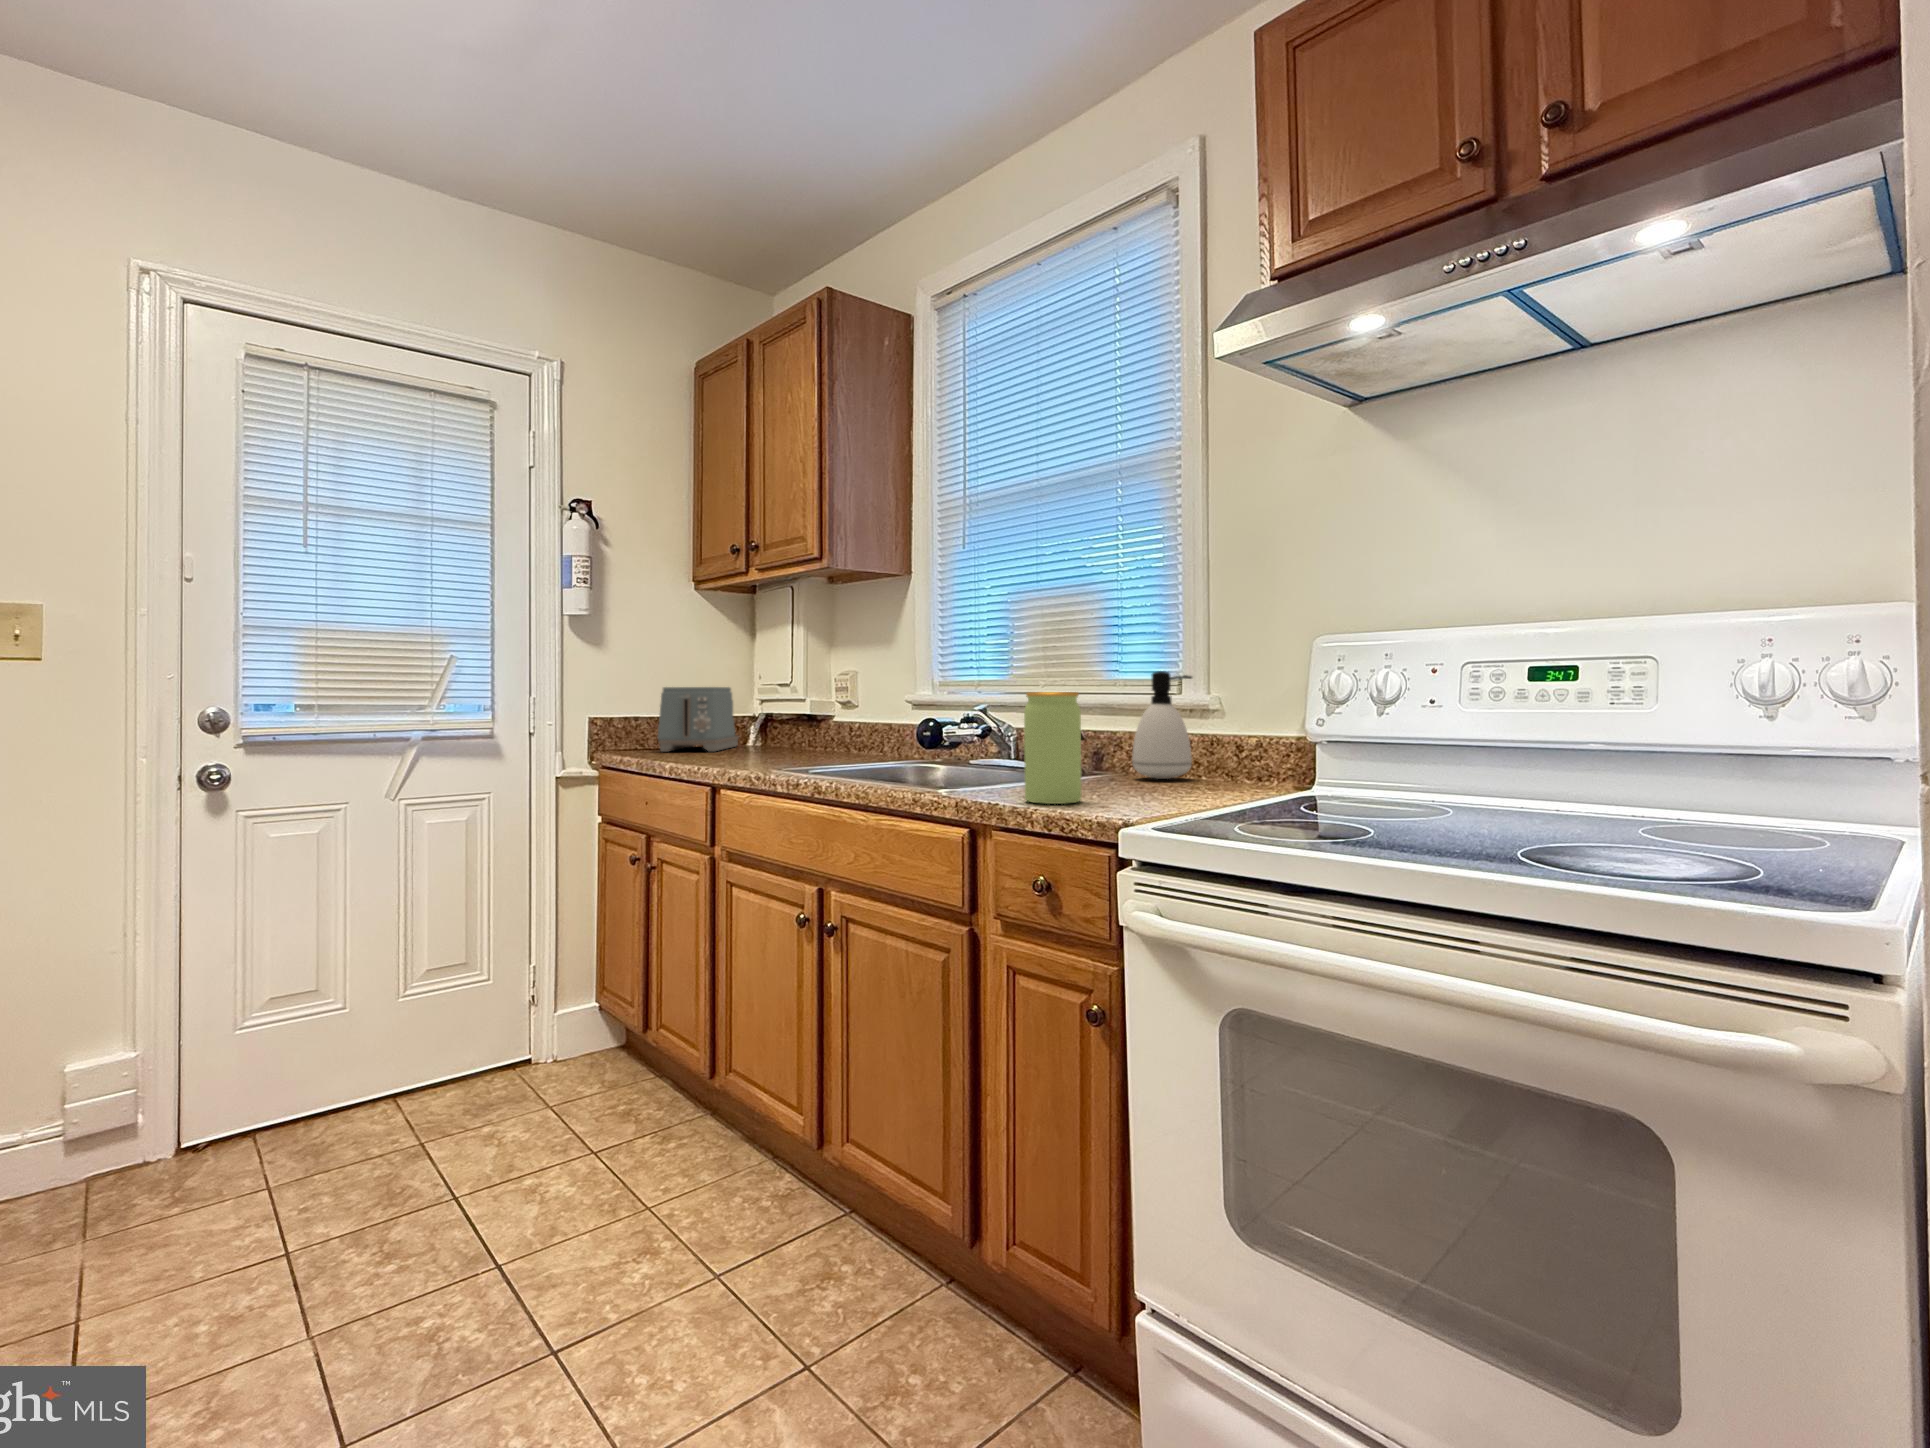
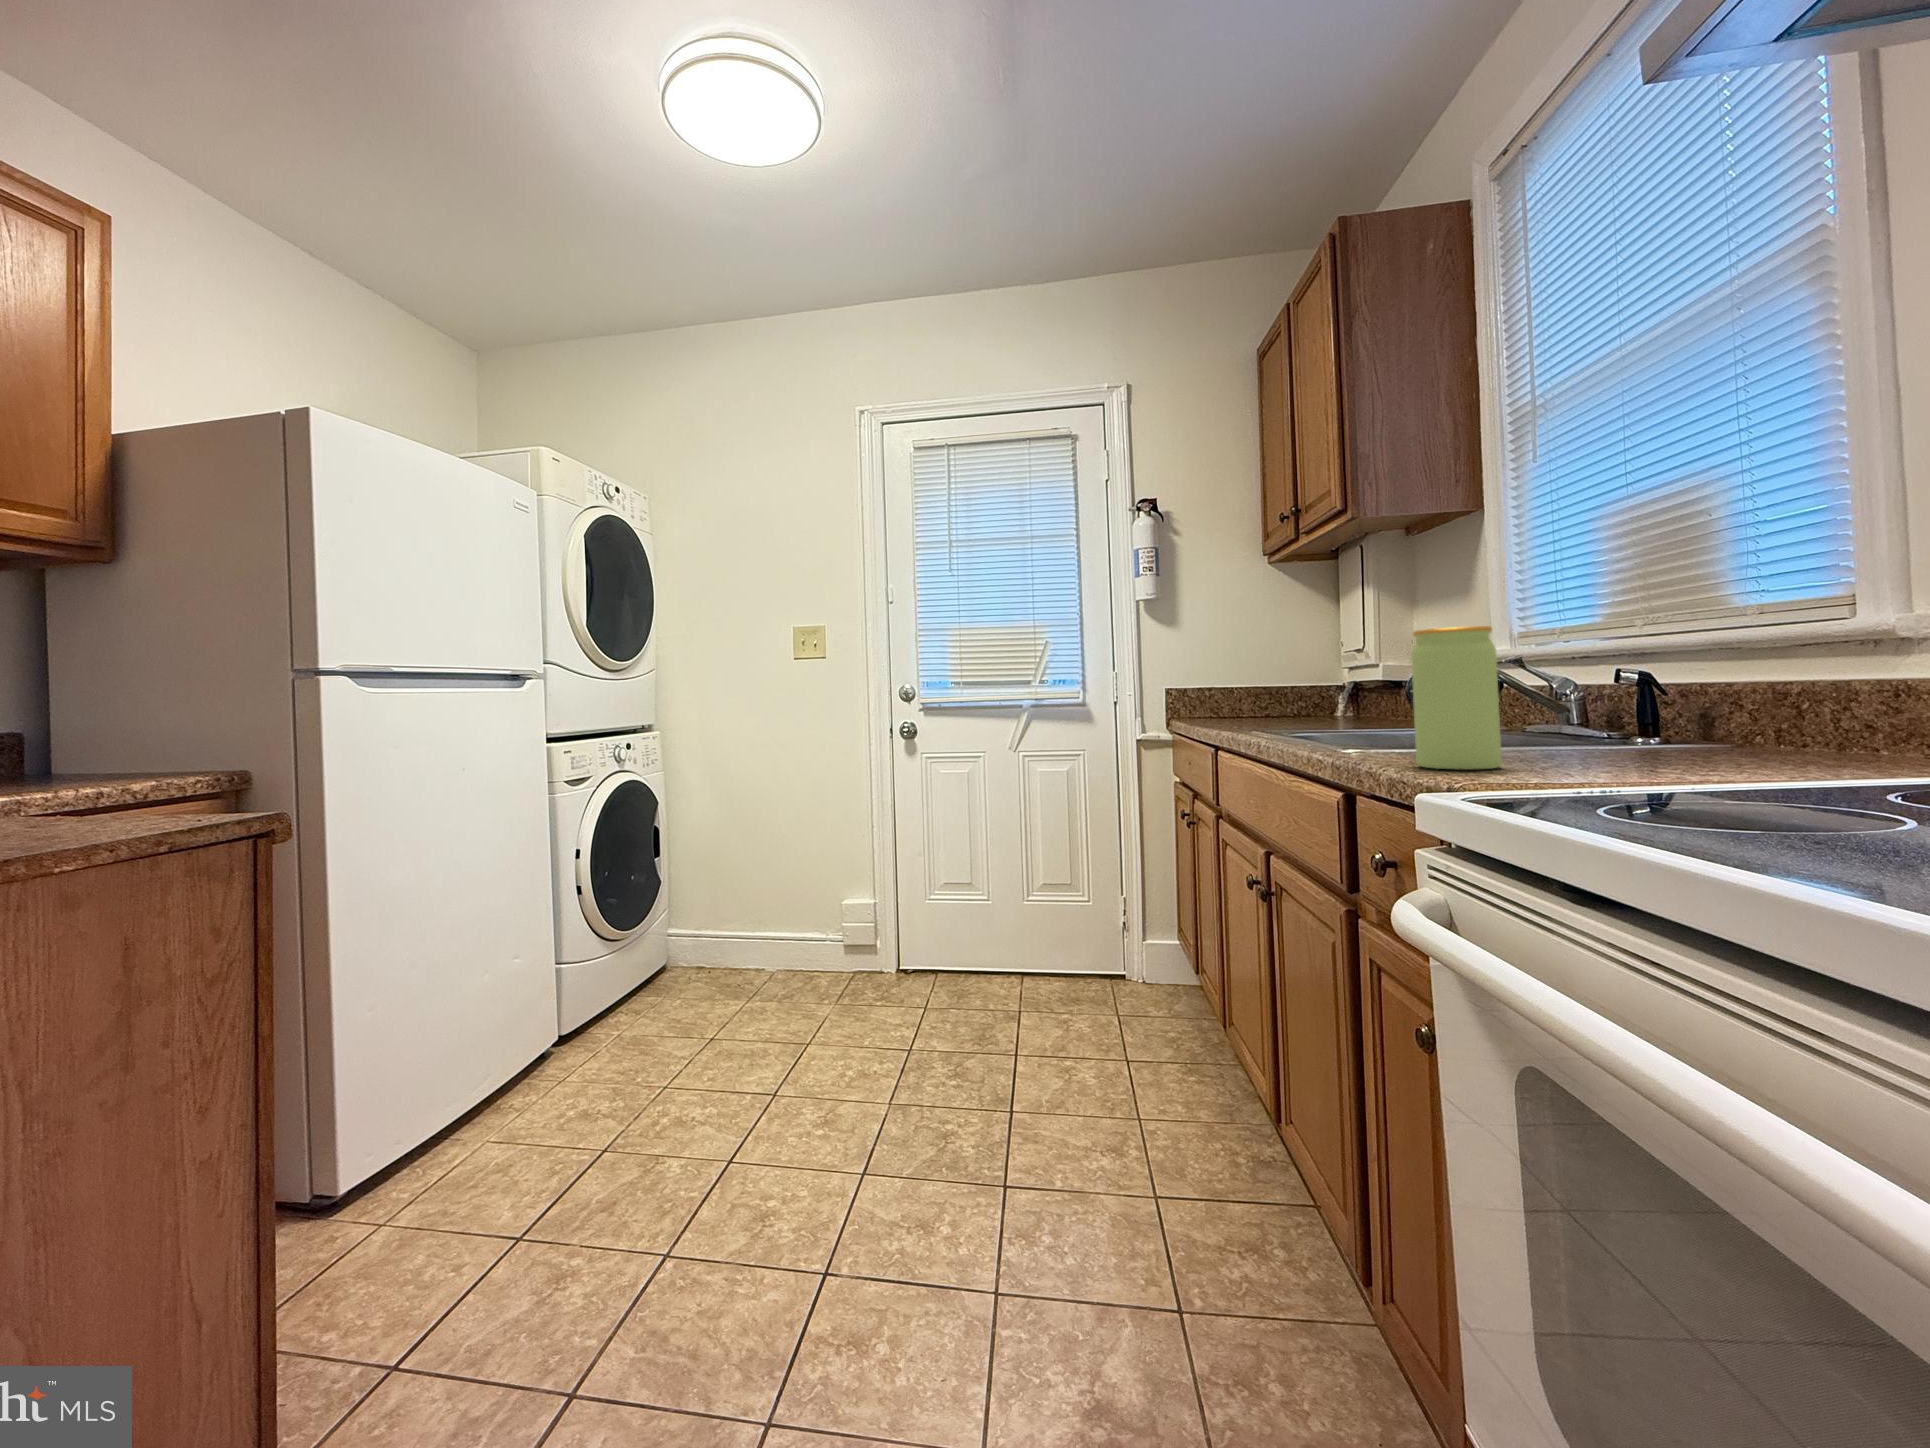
soap dispenser: present [1132,671,1192,779] -> none [1720,587,1848,750]
toaster: present [658,687,739,752] -> none [1233,654,1333,718]

